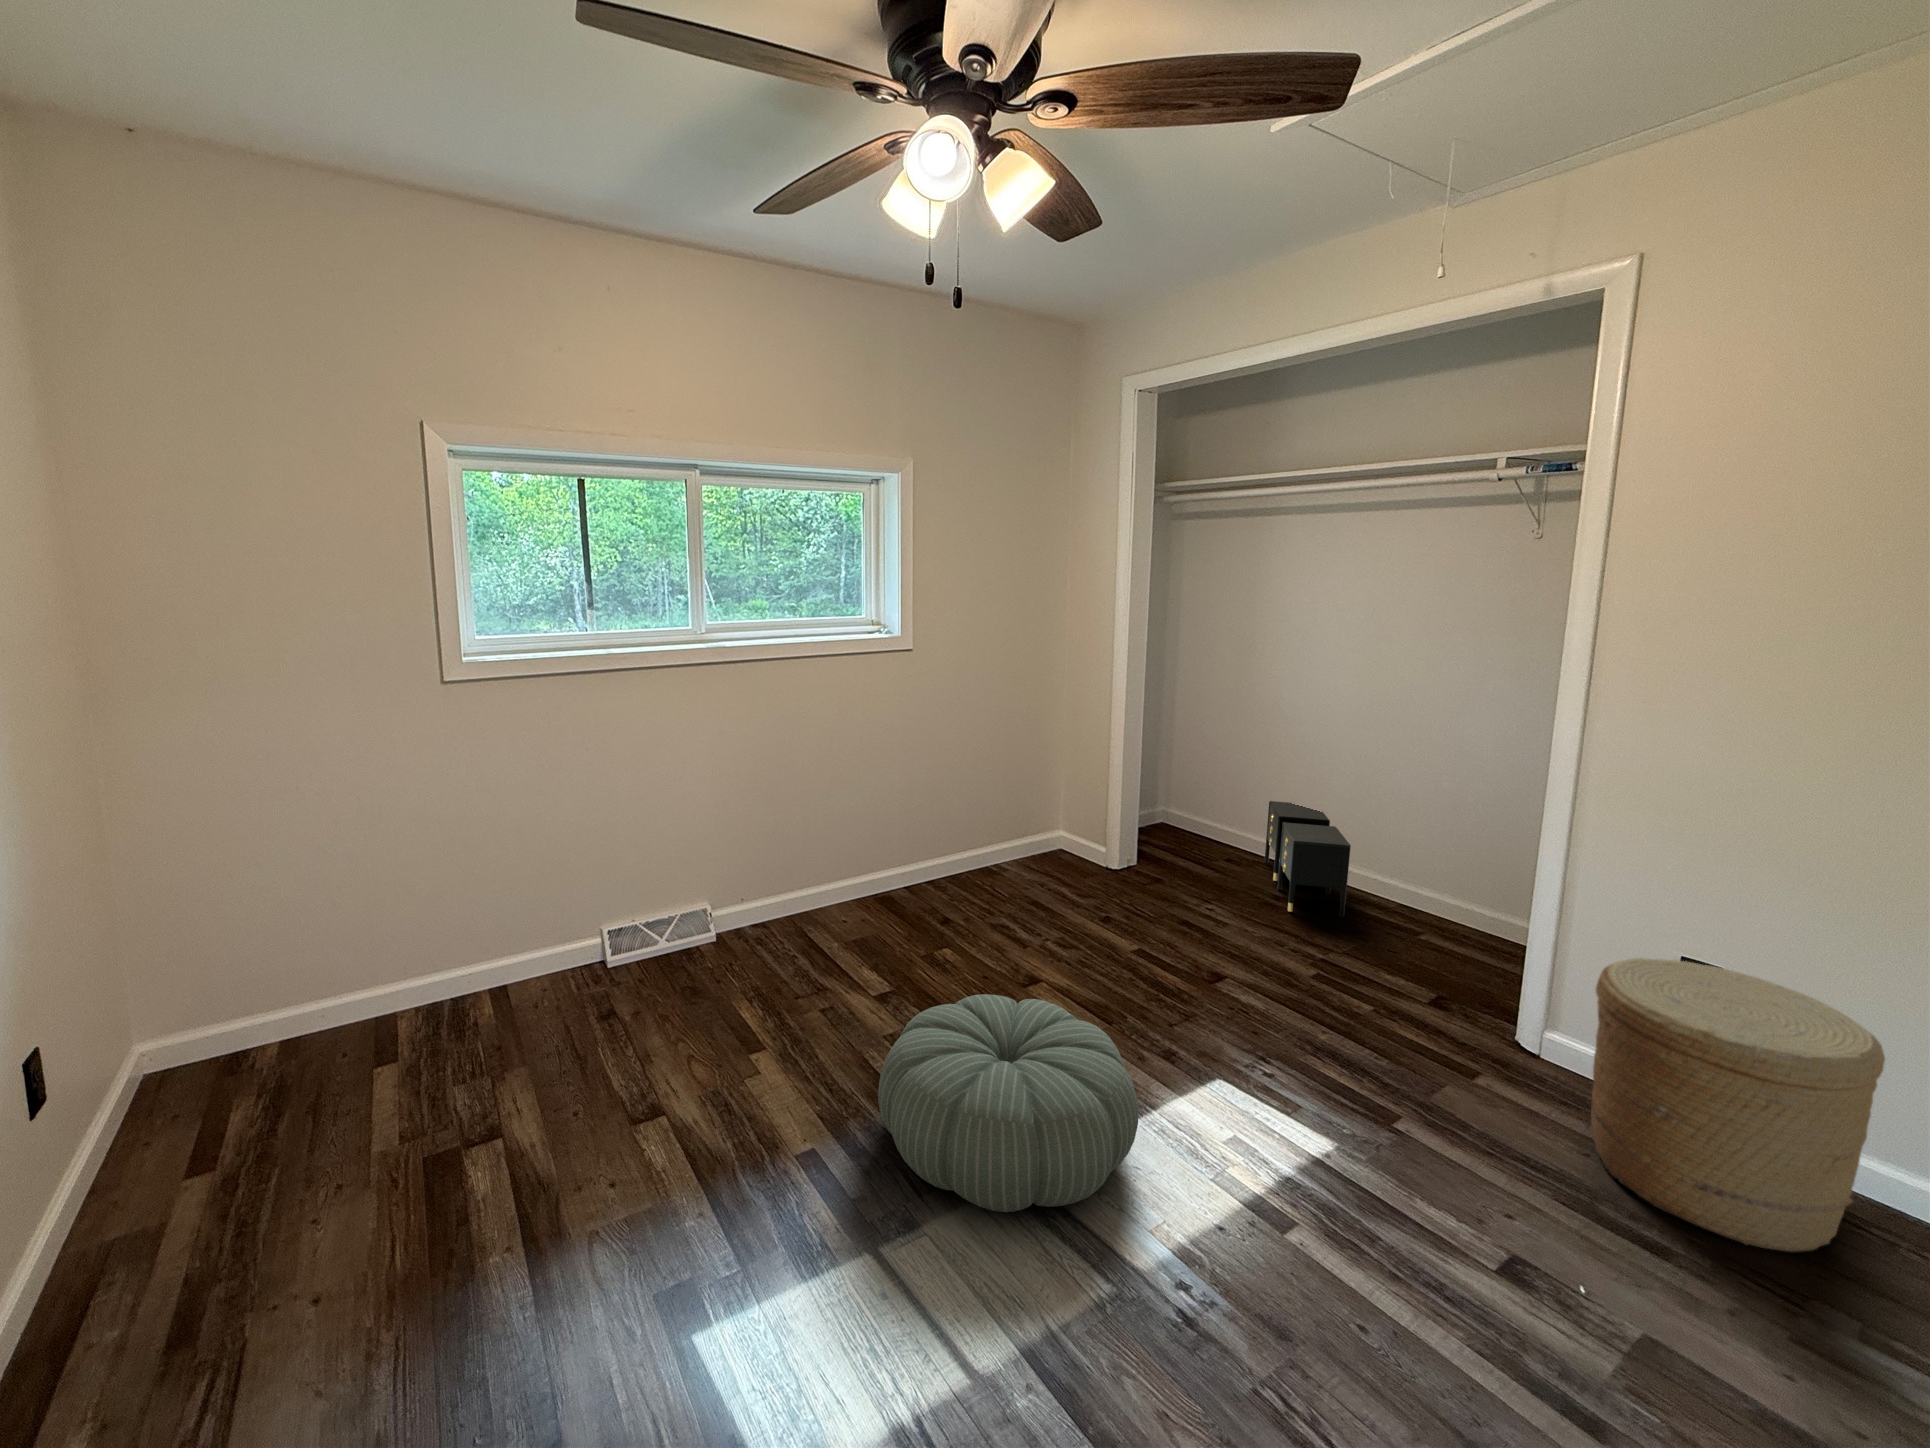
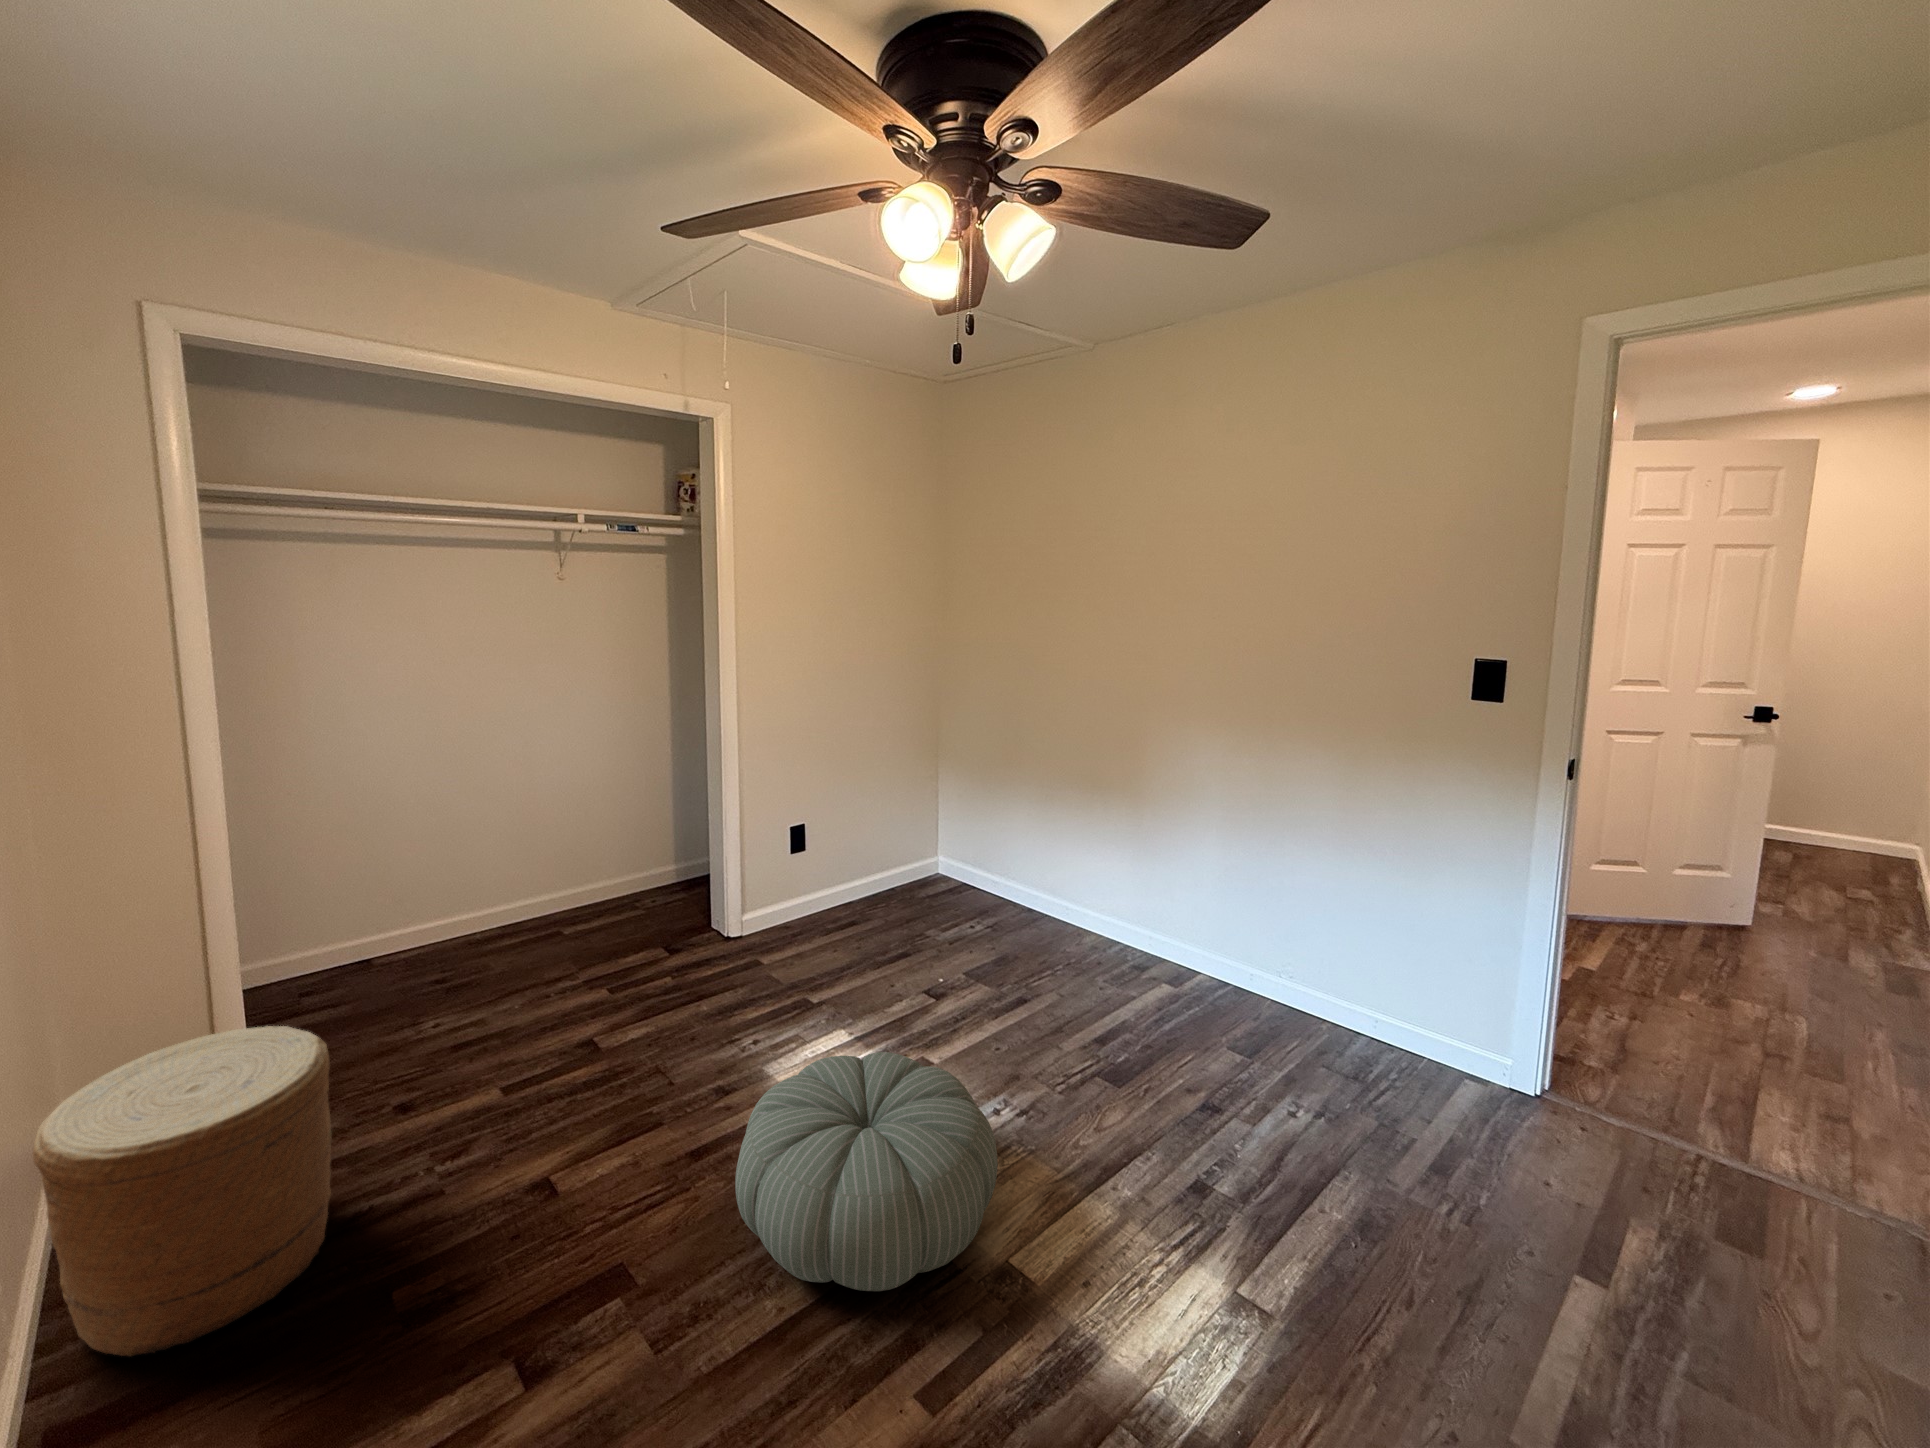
nightstand: present [1264,801,1351,917] -> none [301,881,490,983]
woven basket: present [1591,958,1885,1252] -> present [33,1026,332,1357]

